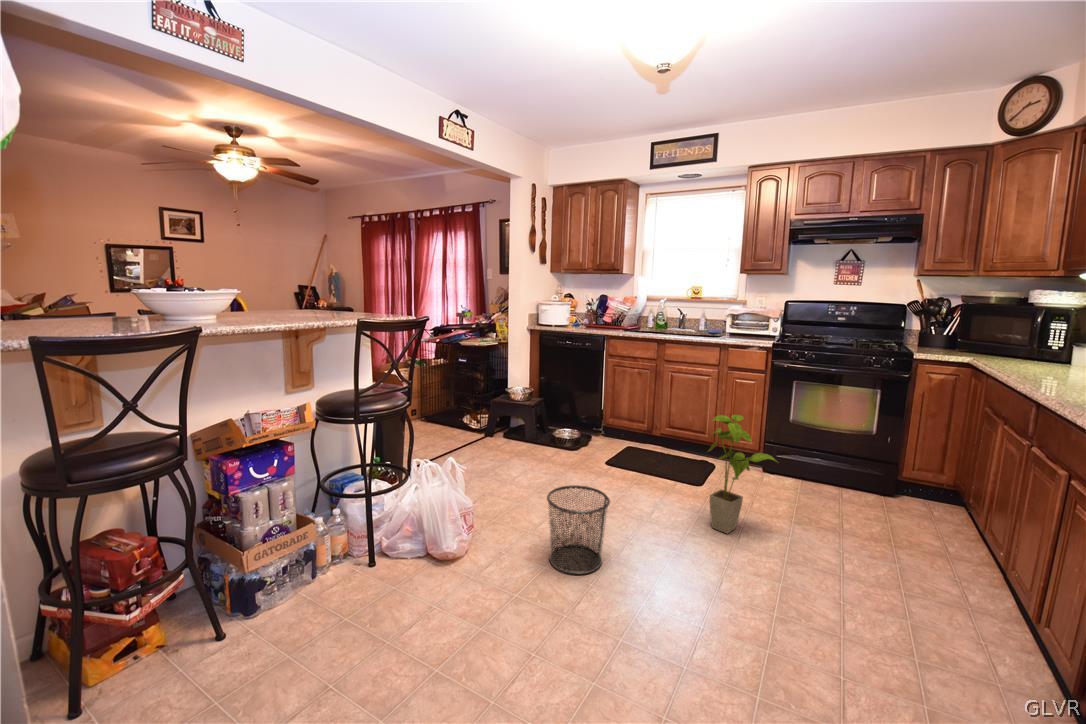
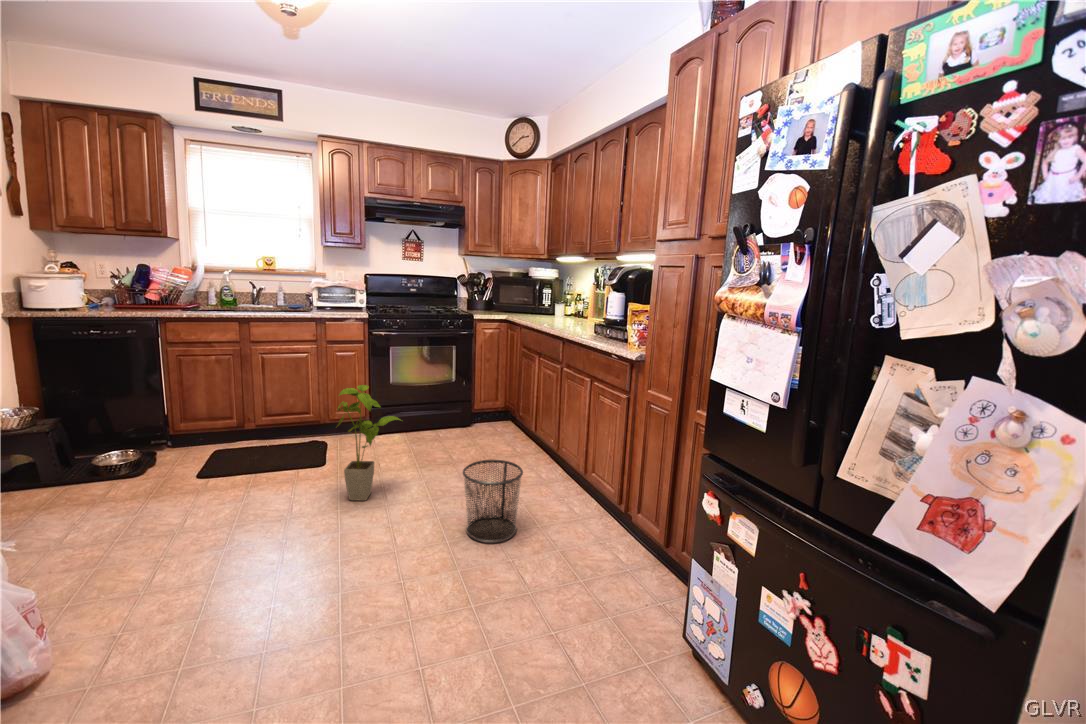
waste bin: present [547,485,610,574] -> present [463,460,523,543]

